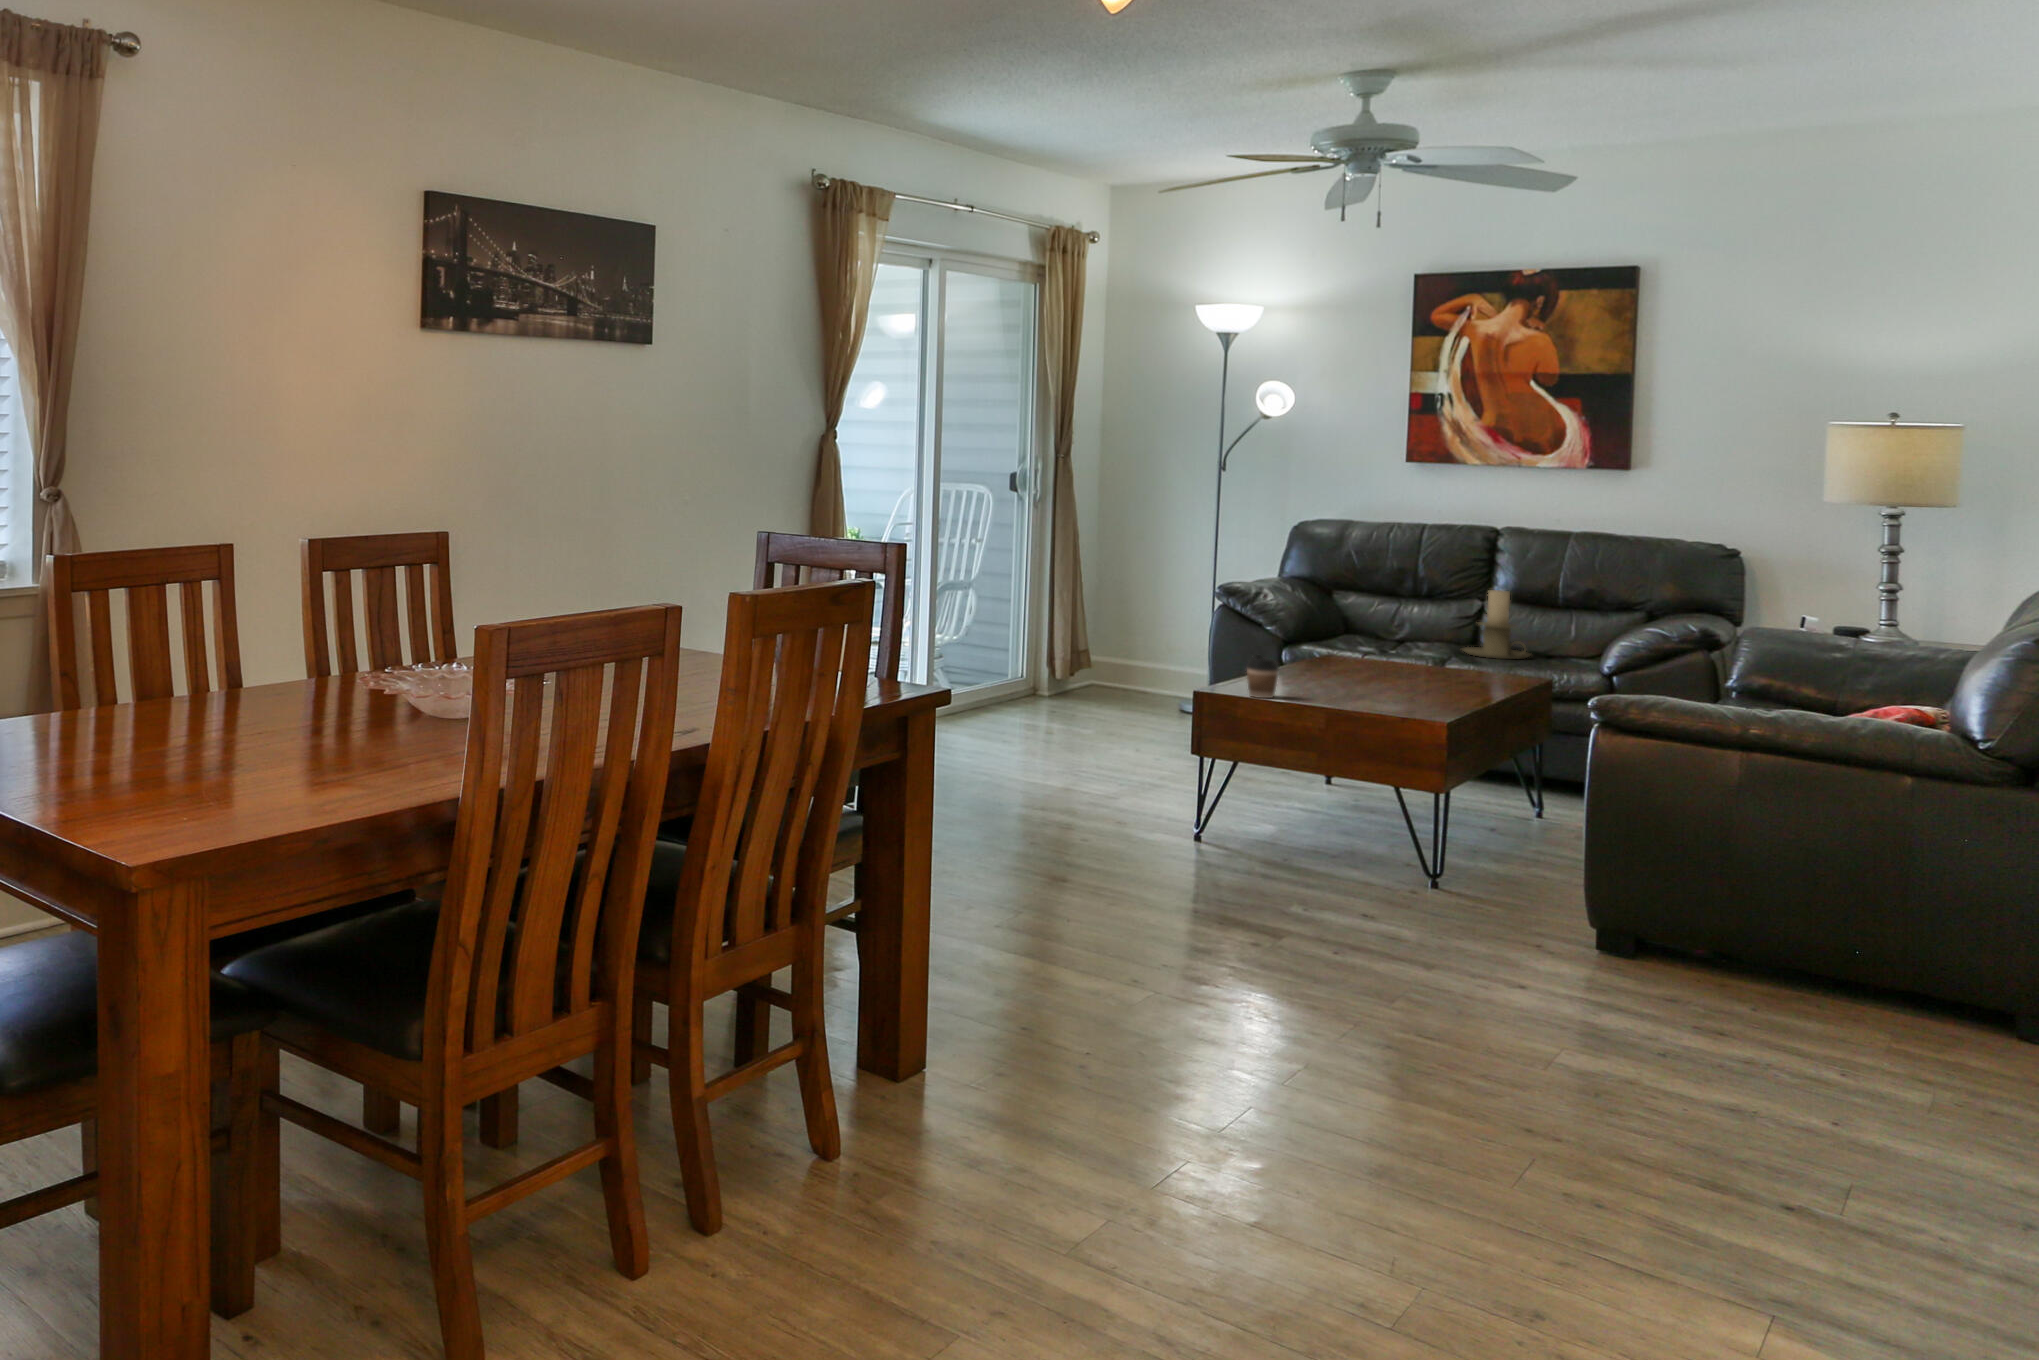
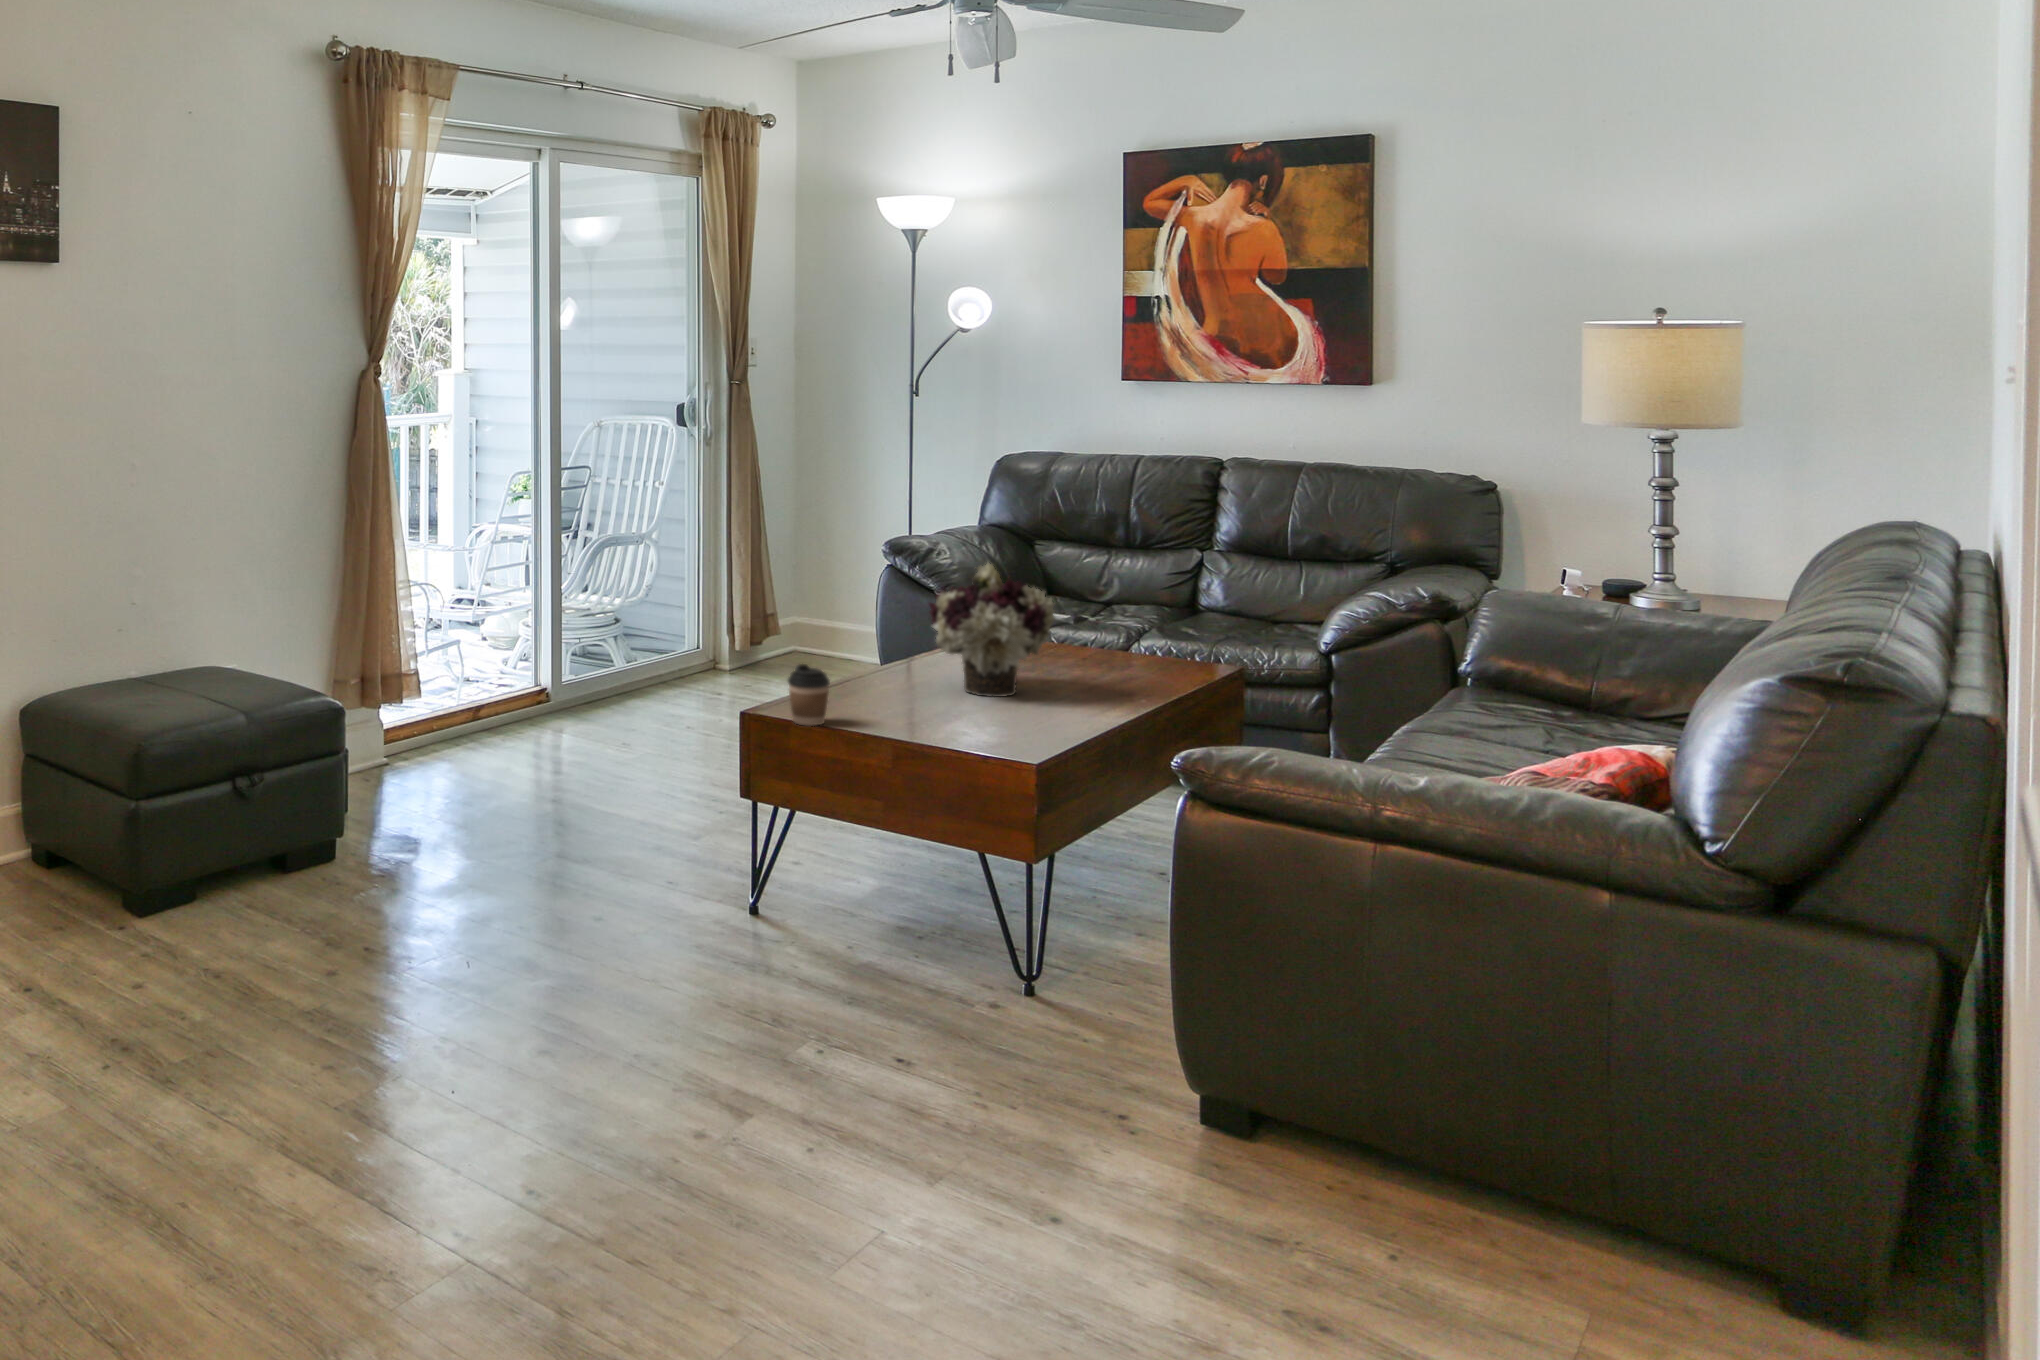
flower arrangement: none [1322,589,1432,689] -> present [929,563,1055,697]
candle holder: present [1462,590,1531,659] -> none [1163,540,1248,628]

